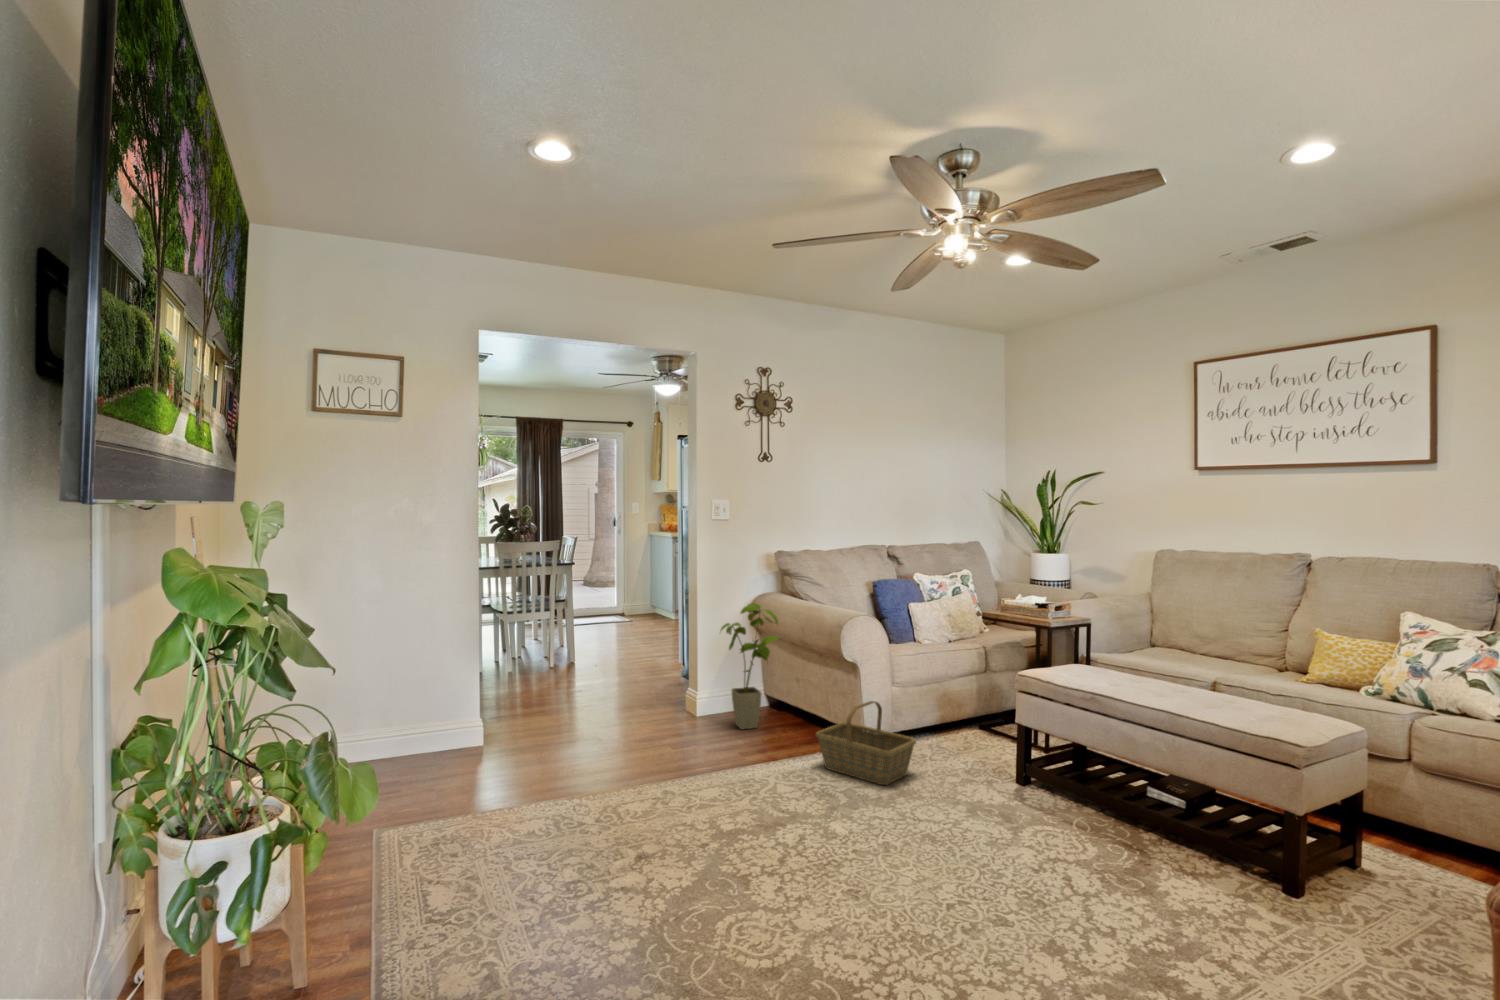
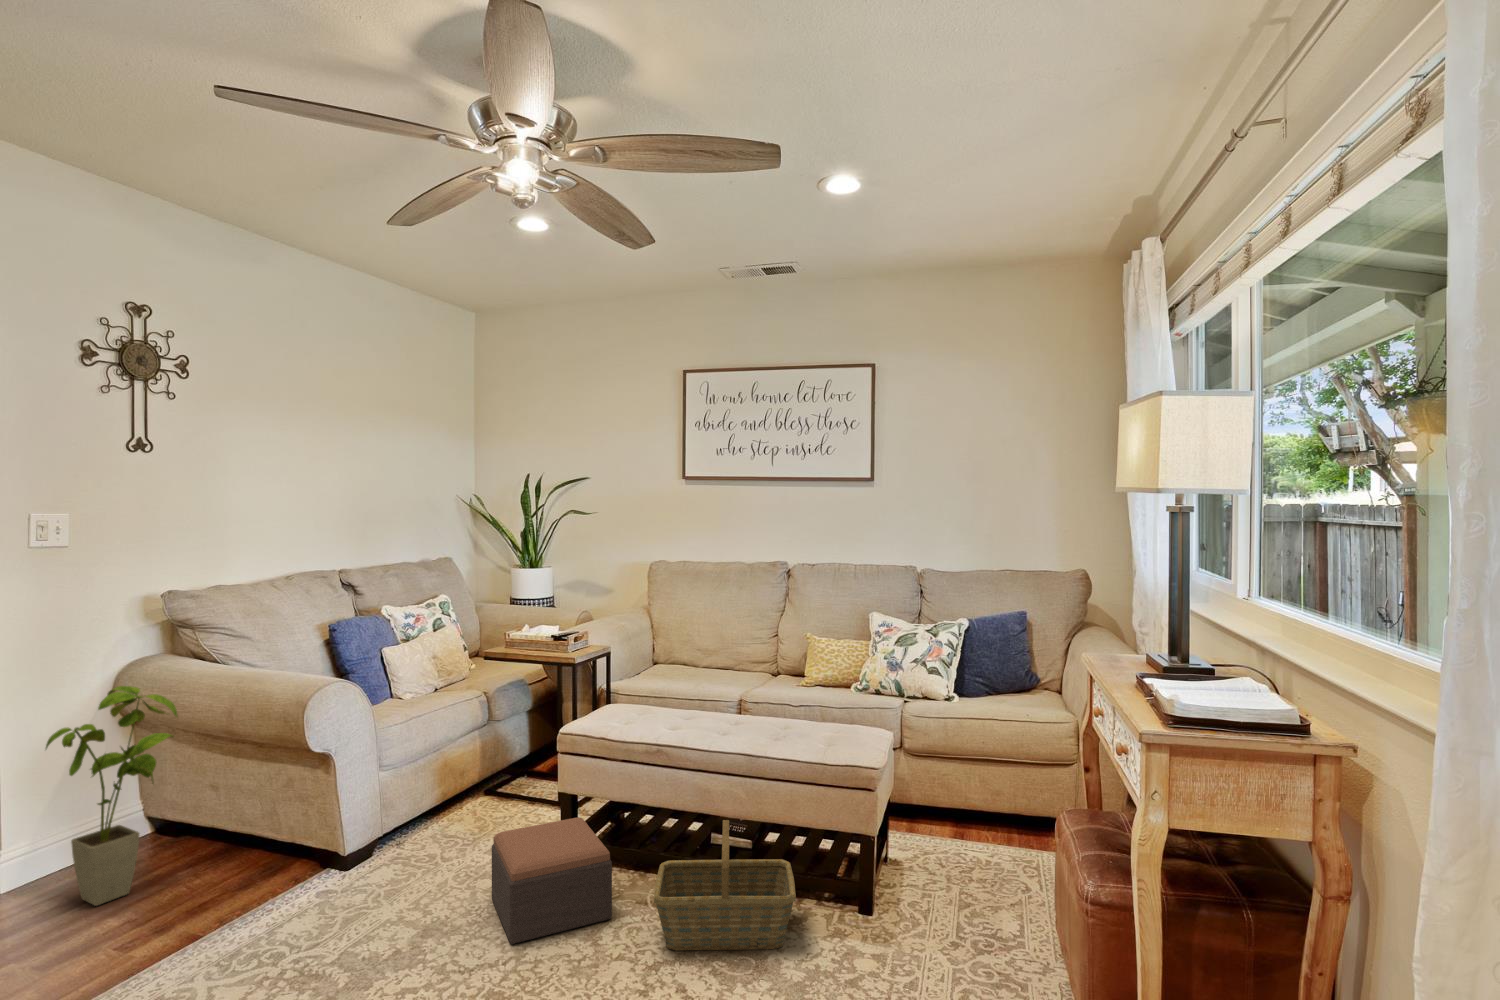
basket: present [816,701,916,785] -> present [654,820,796,951]
footstool: none [952,738,1037,824] -> present [492,817,612,944]

